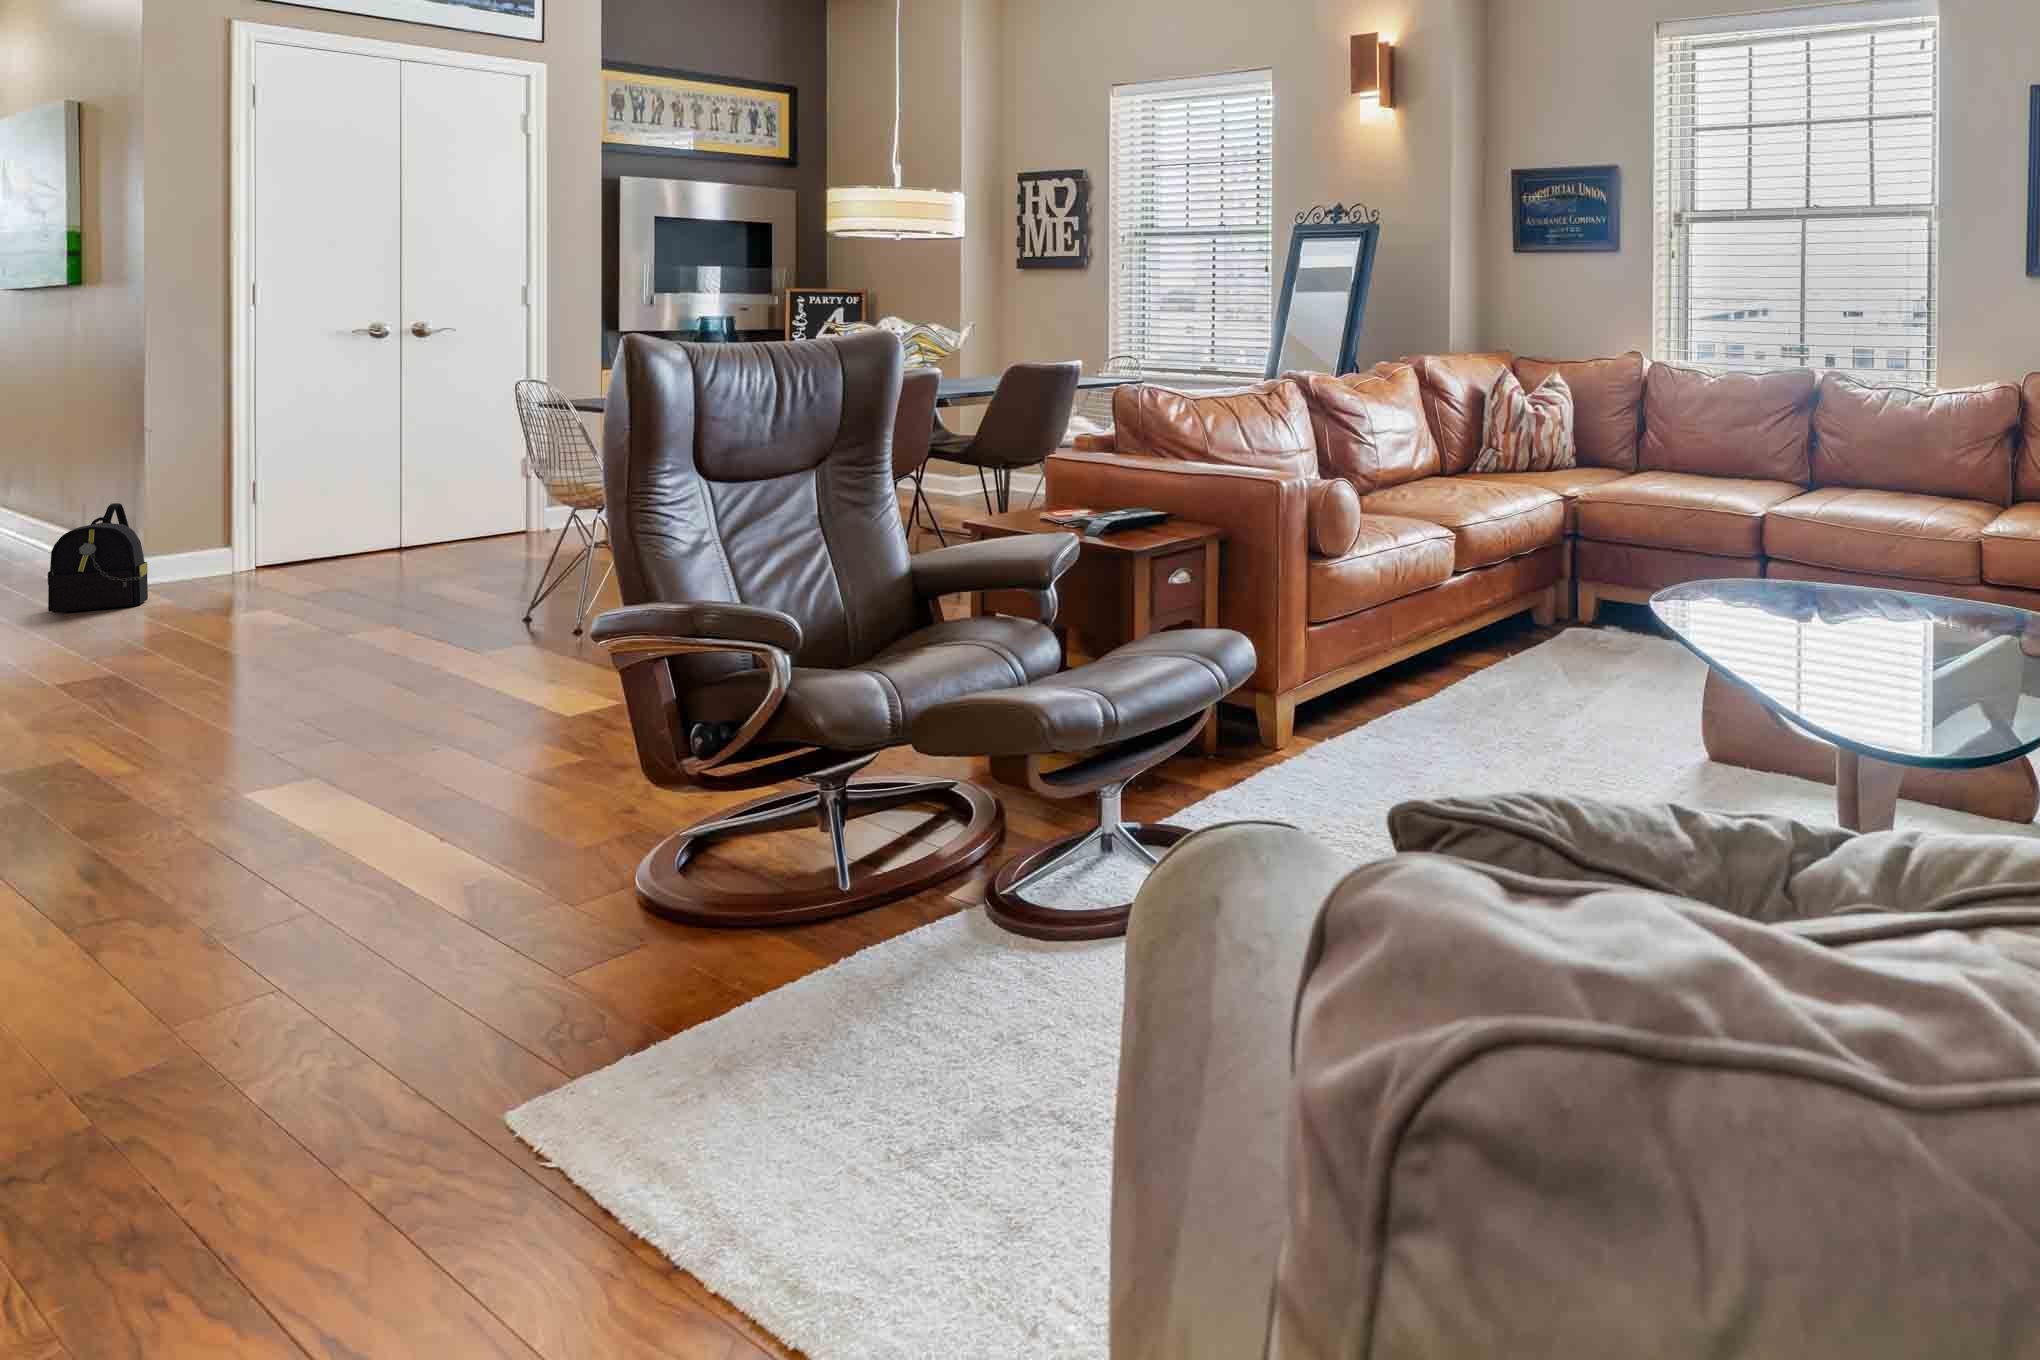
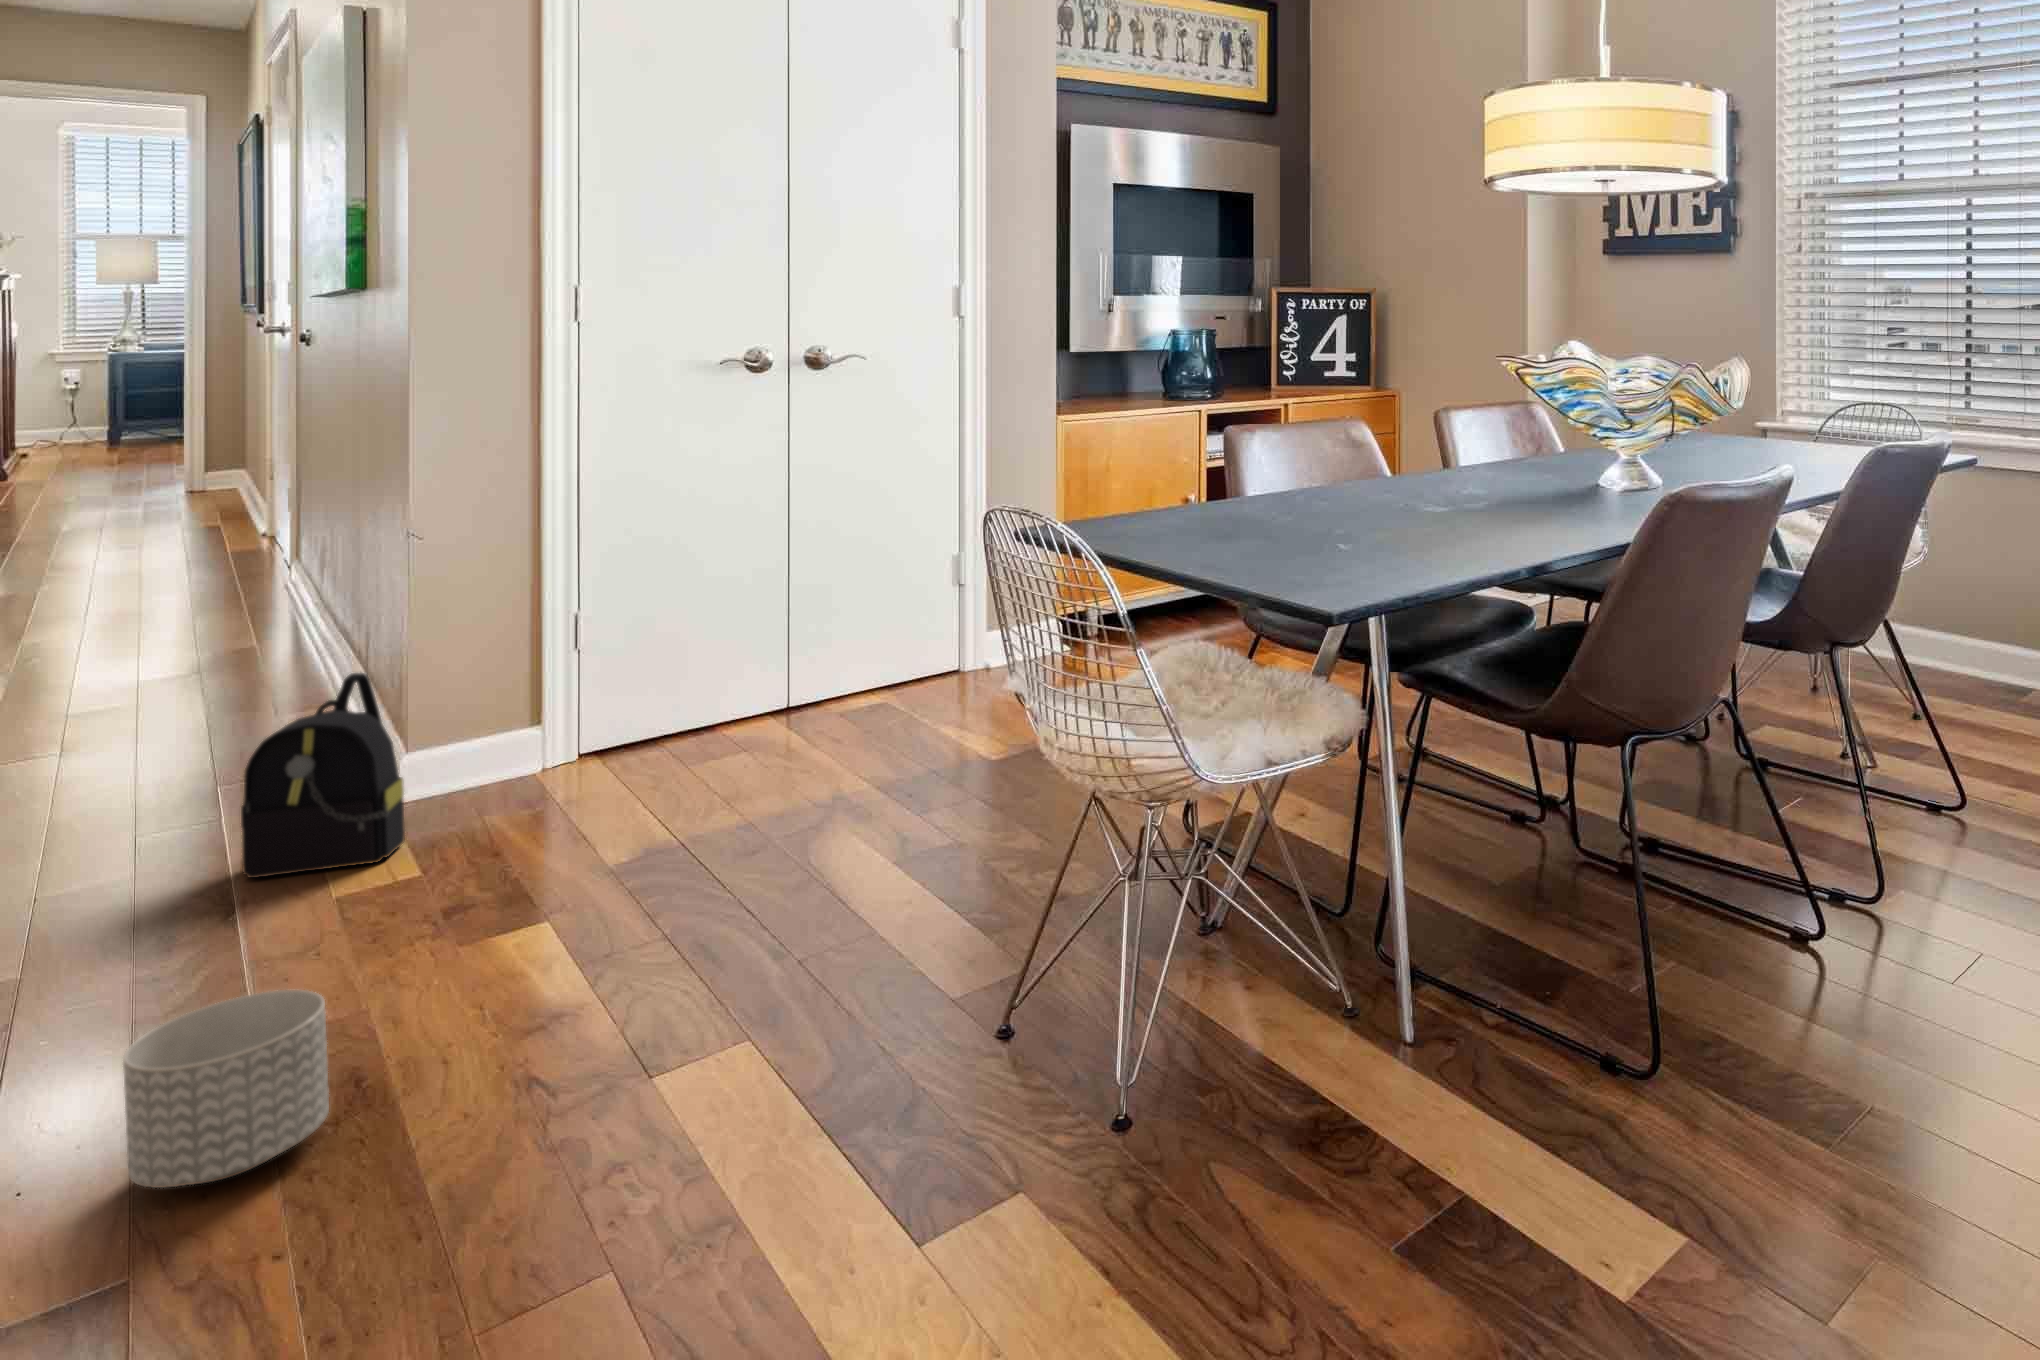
planter: none [69,603,164,675] -> present [123,990,329,1188]

